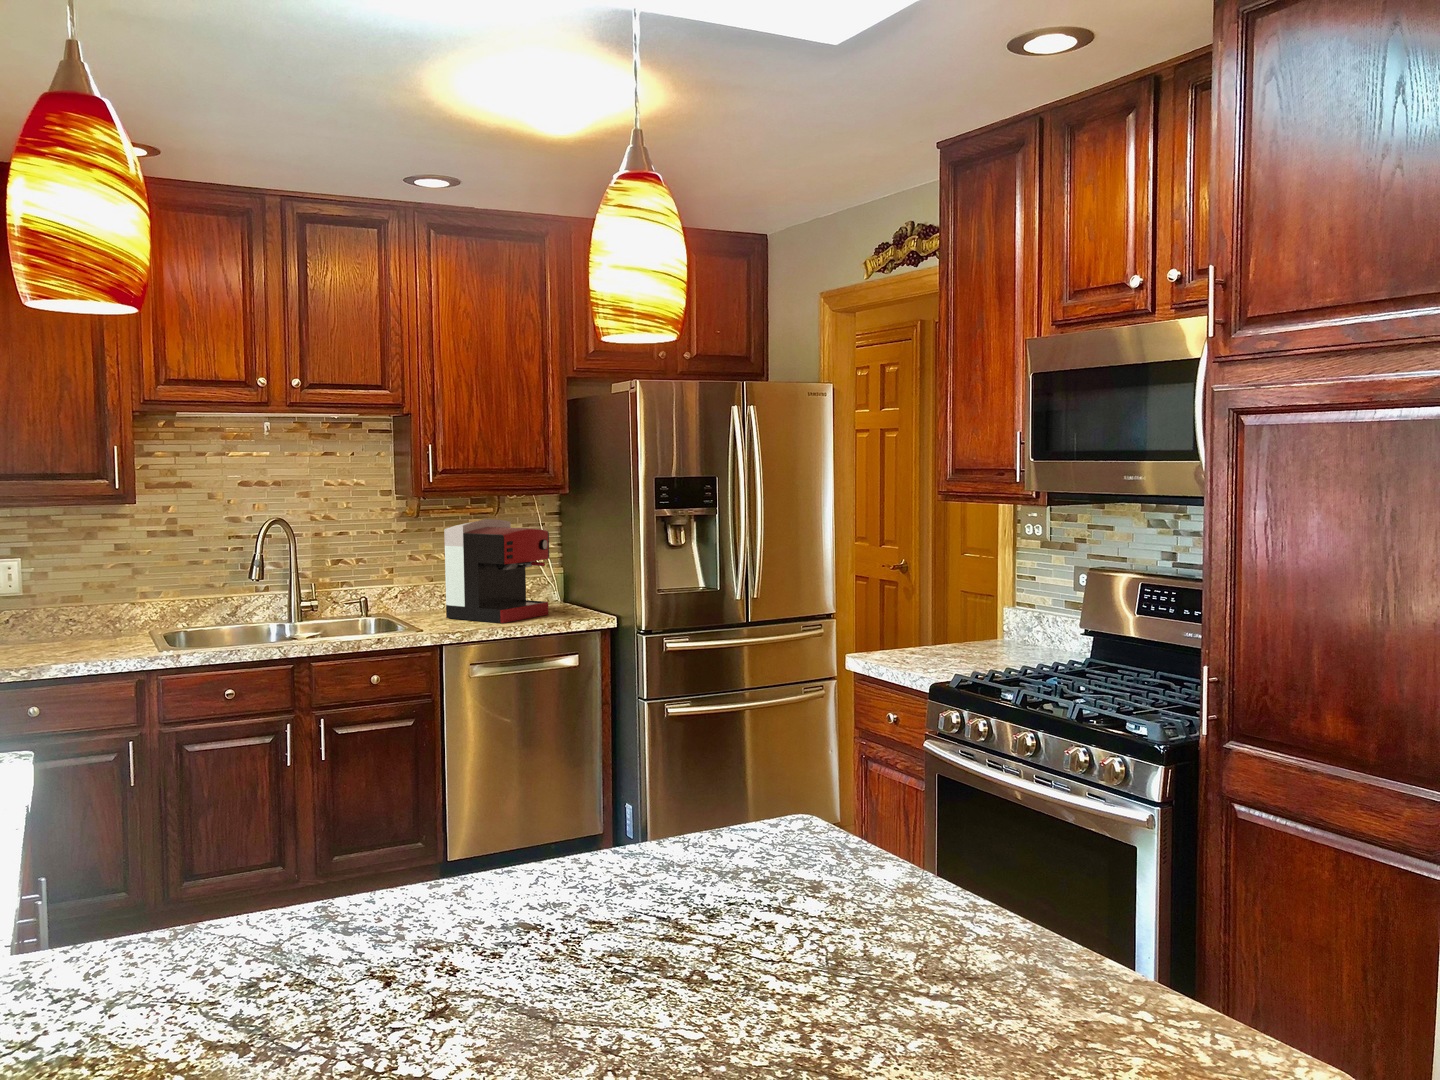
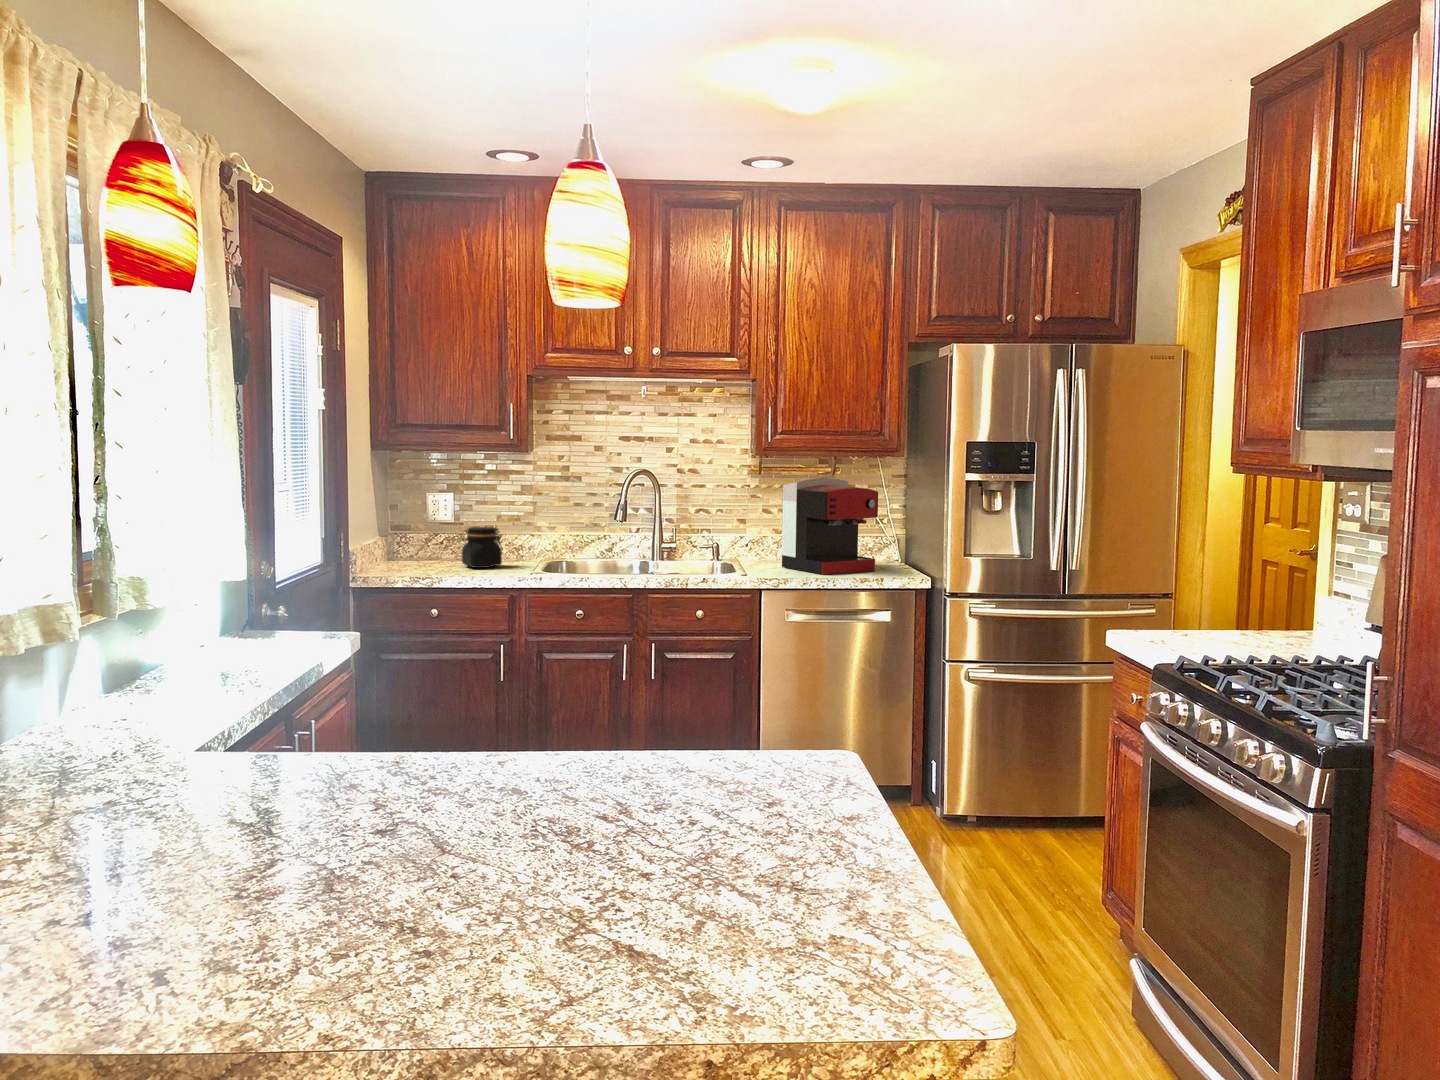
jar: none [43,598,103,650] -> present [460,527,503,568]

